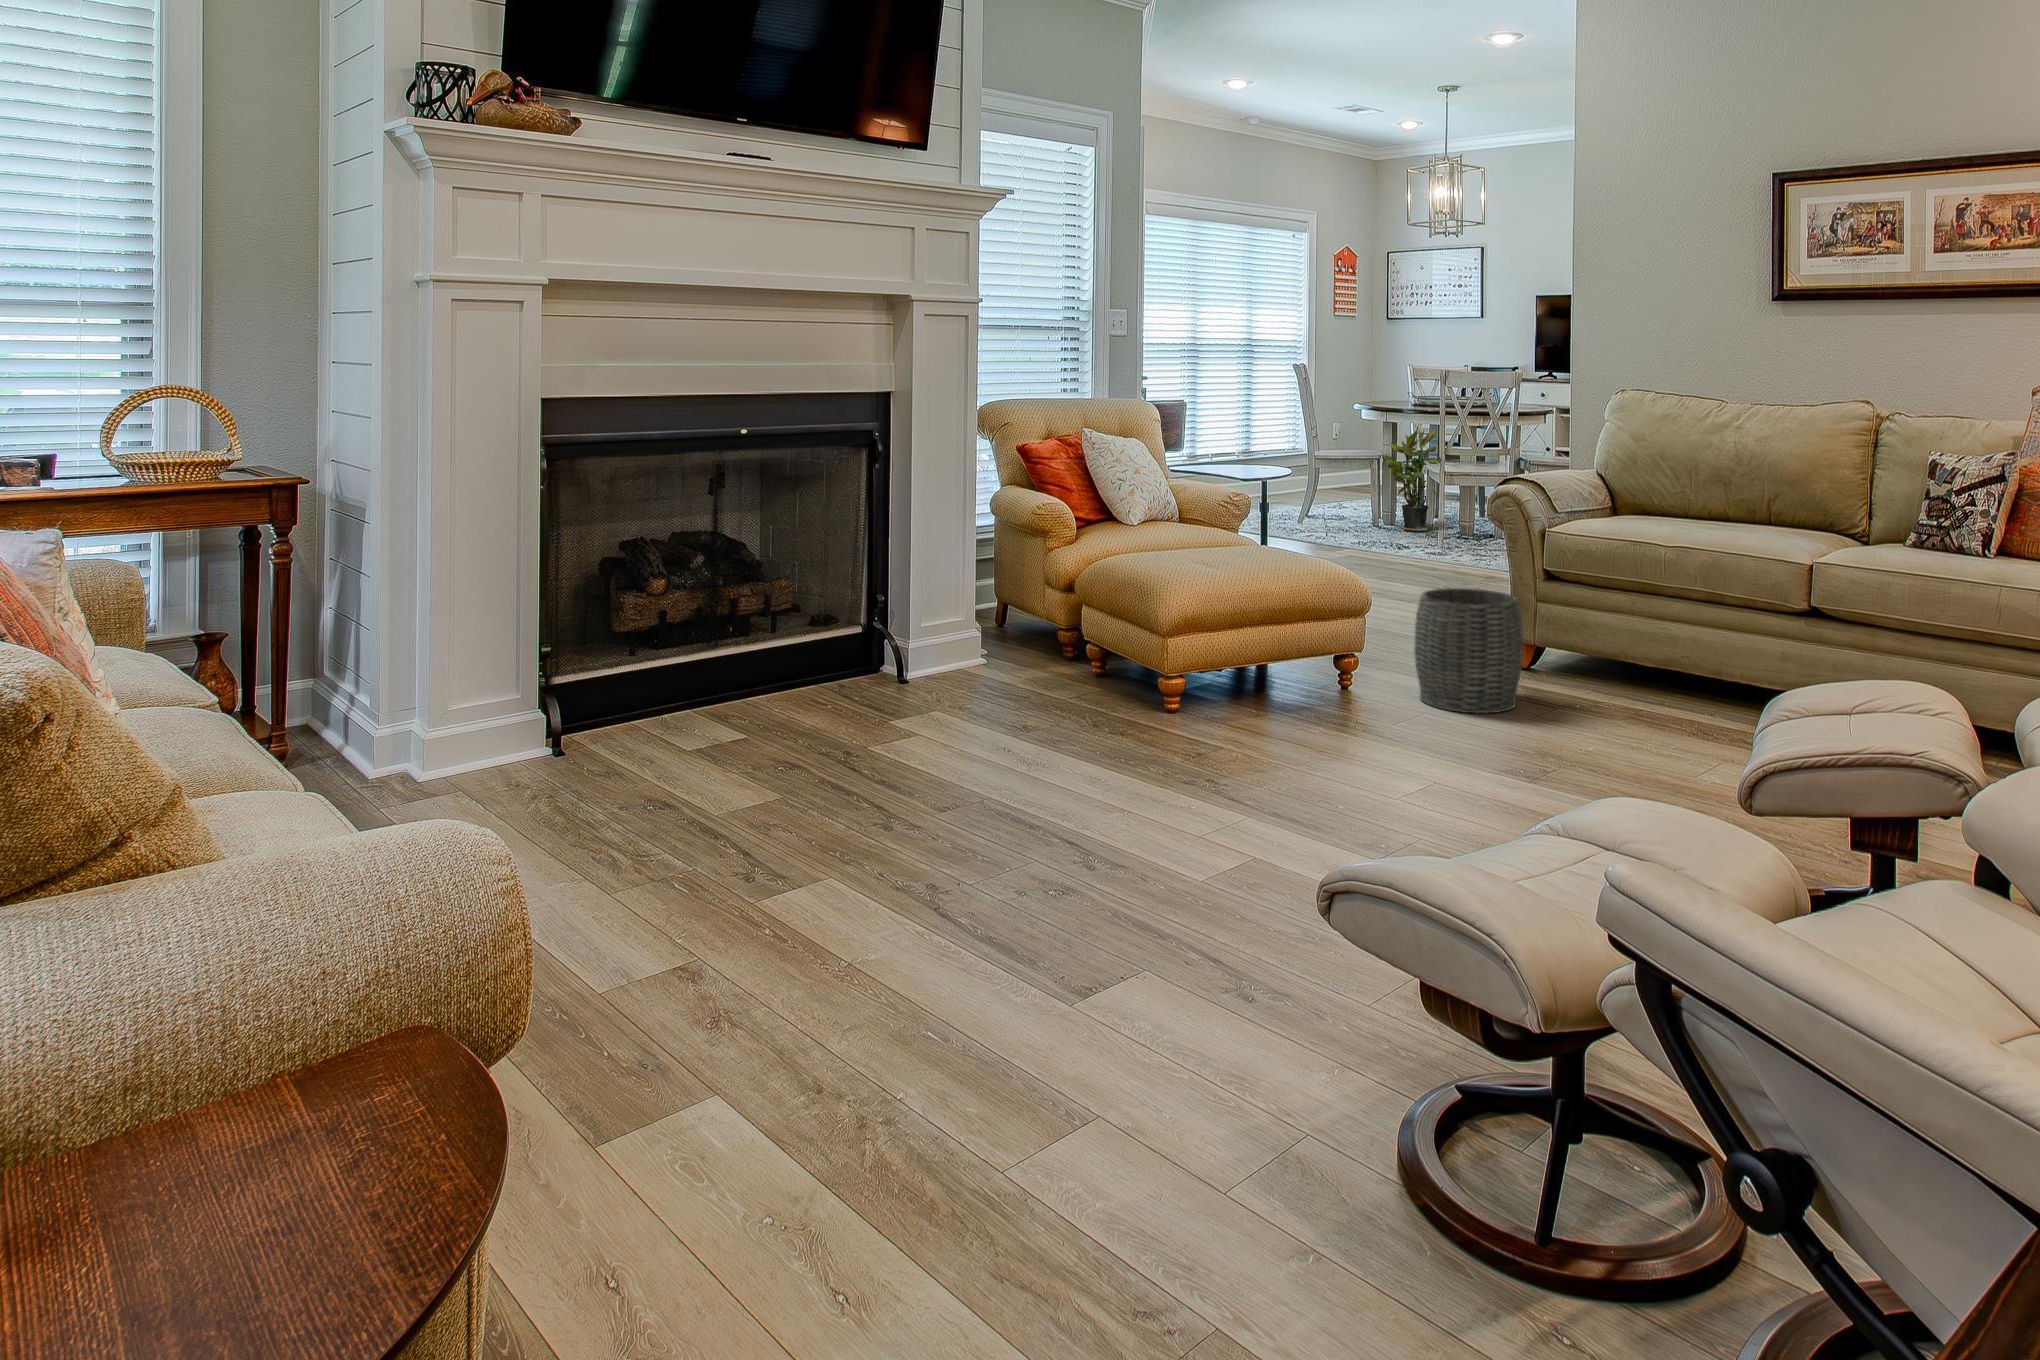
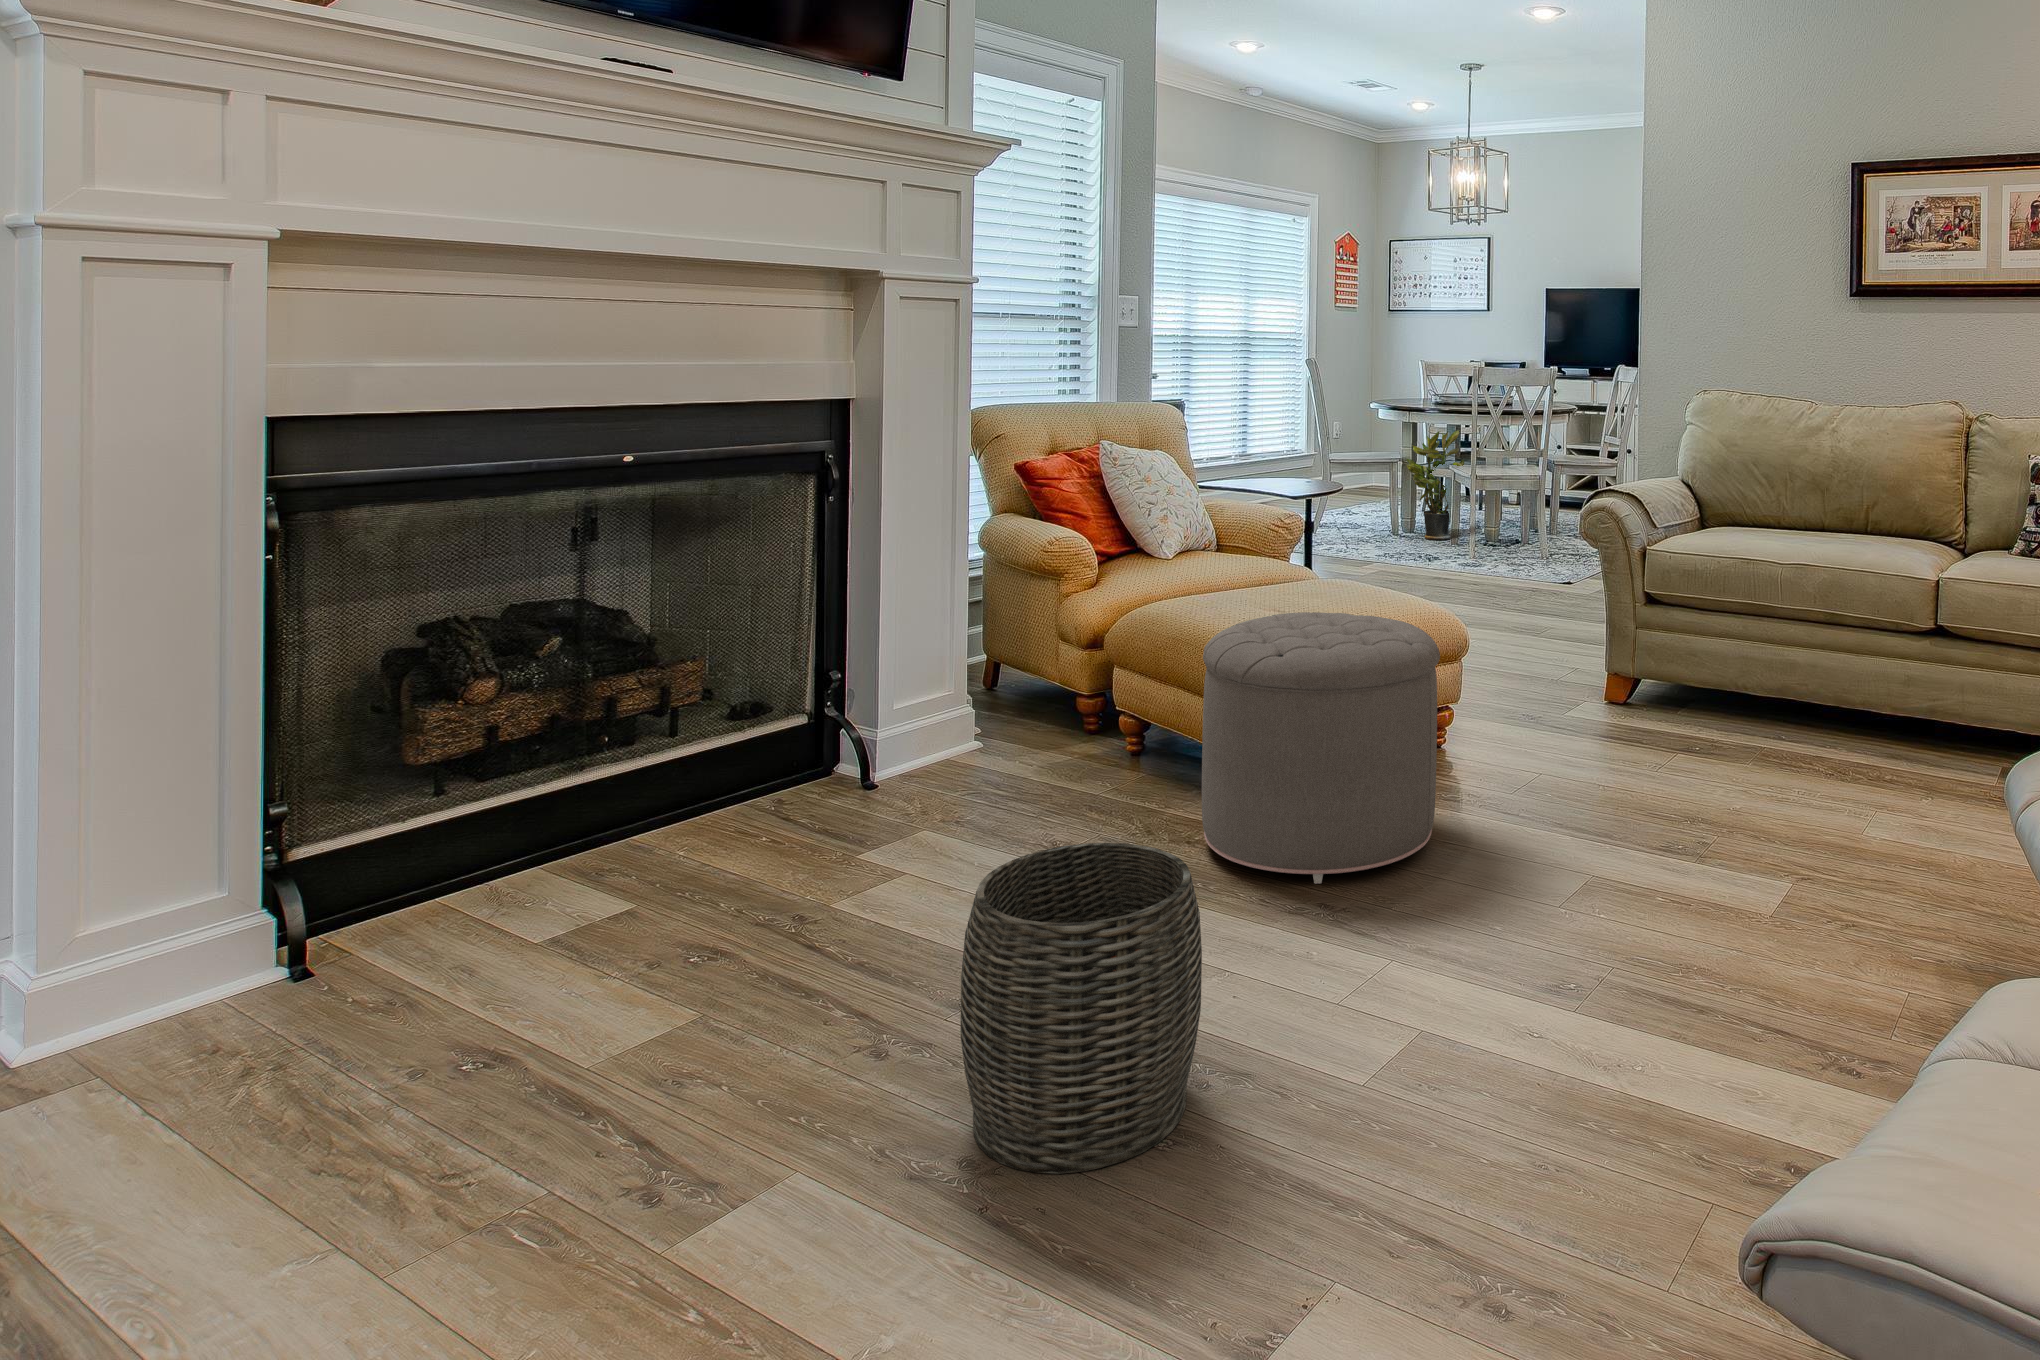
ottoman: none [1134,563,1319,765] -> present [1202,612,1440,884]
woven basket: present [1414,588,1523,713] -> present [960,843,1202,1173]

